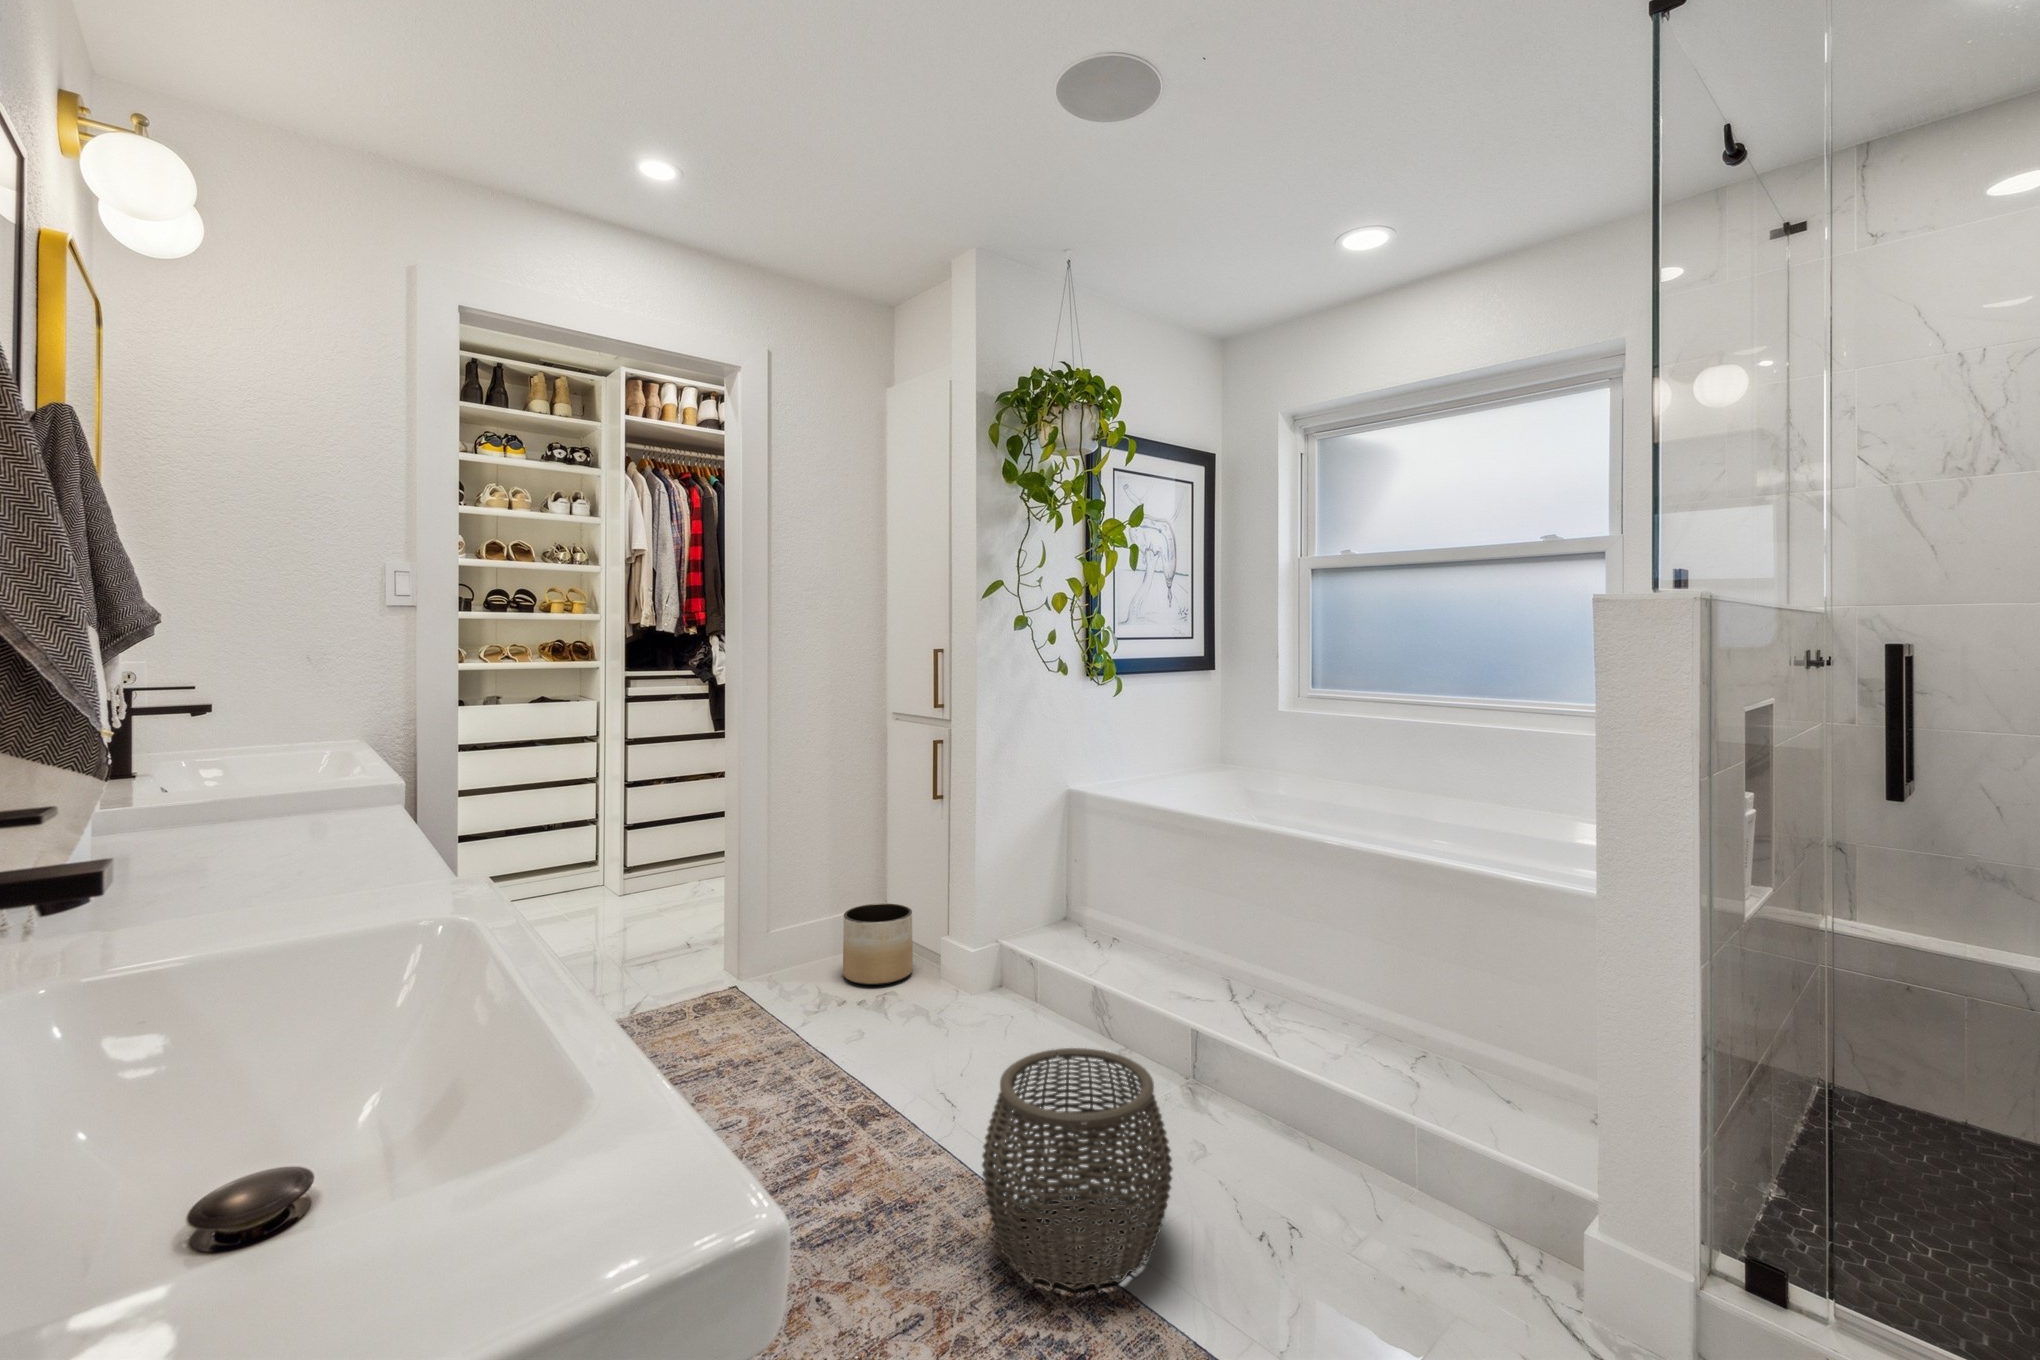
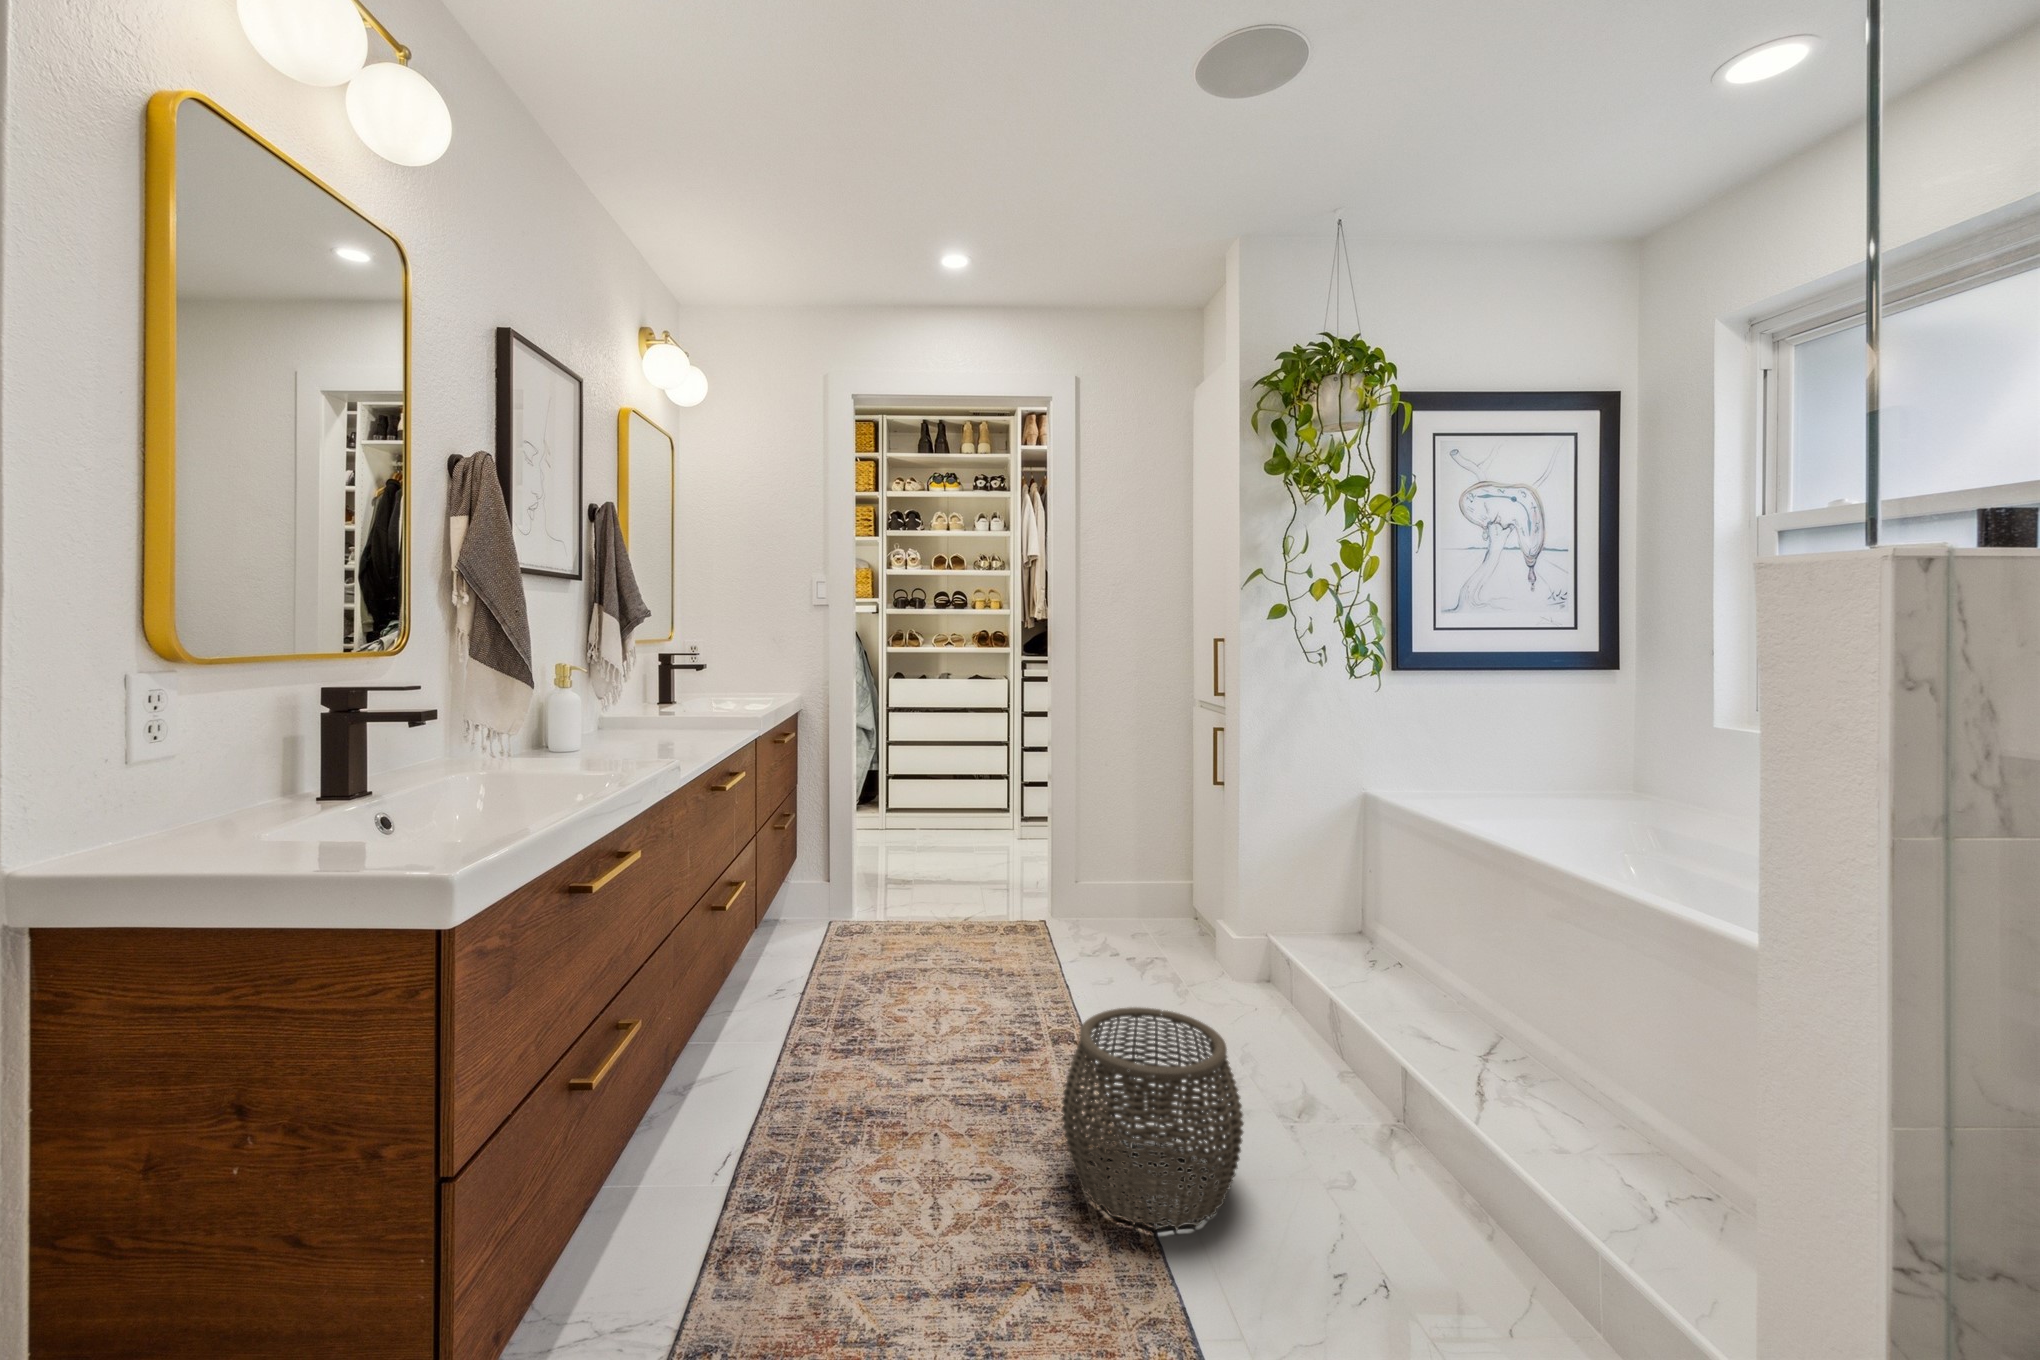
planter: present [843,903,913,985] -> none [1130,870,1194,943]

